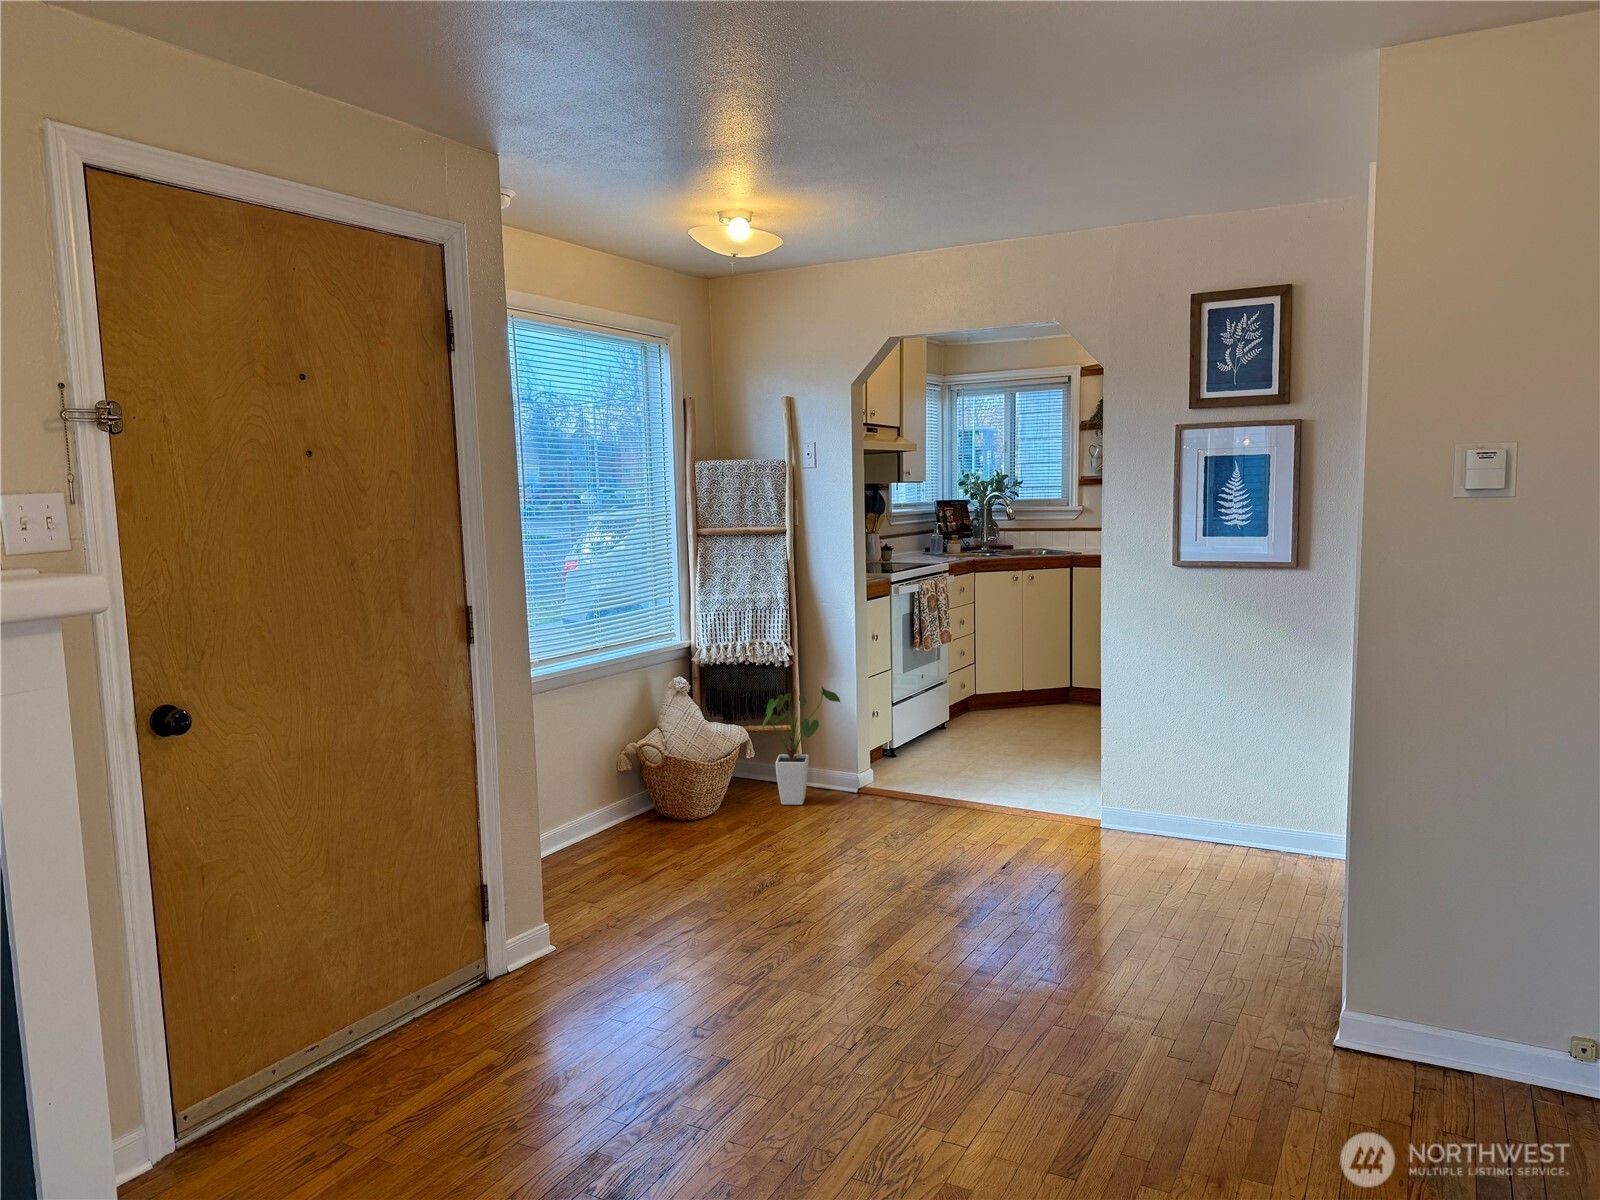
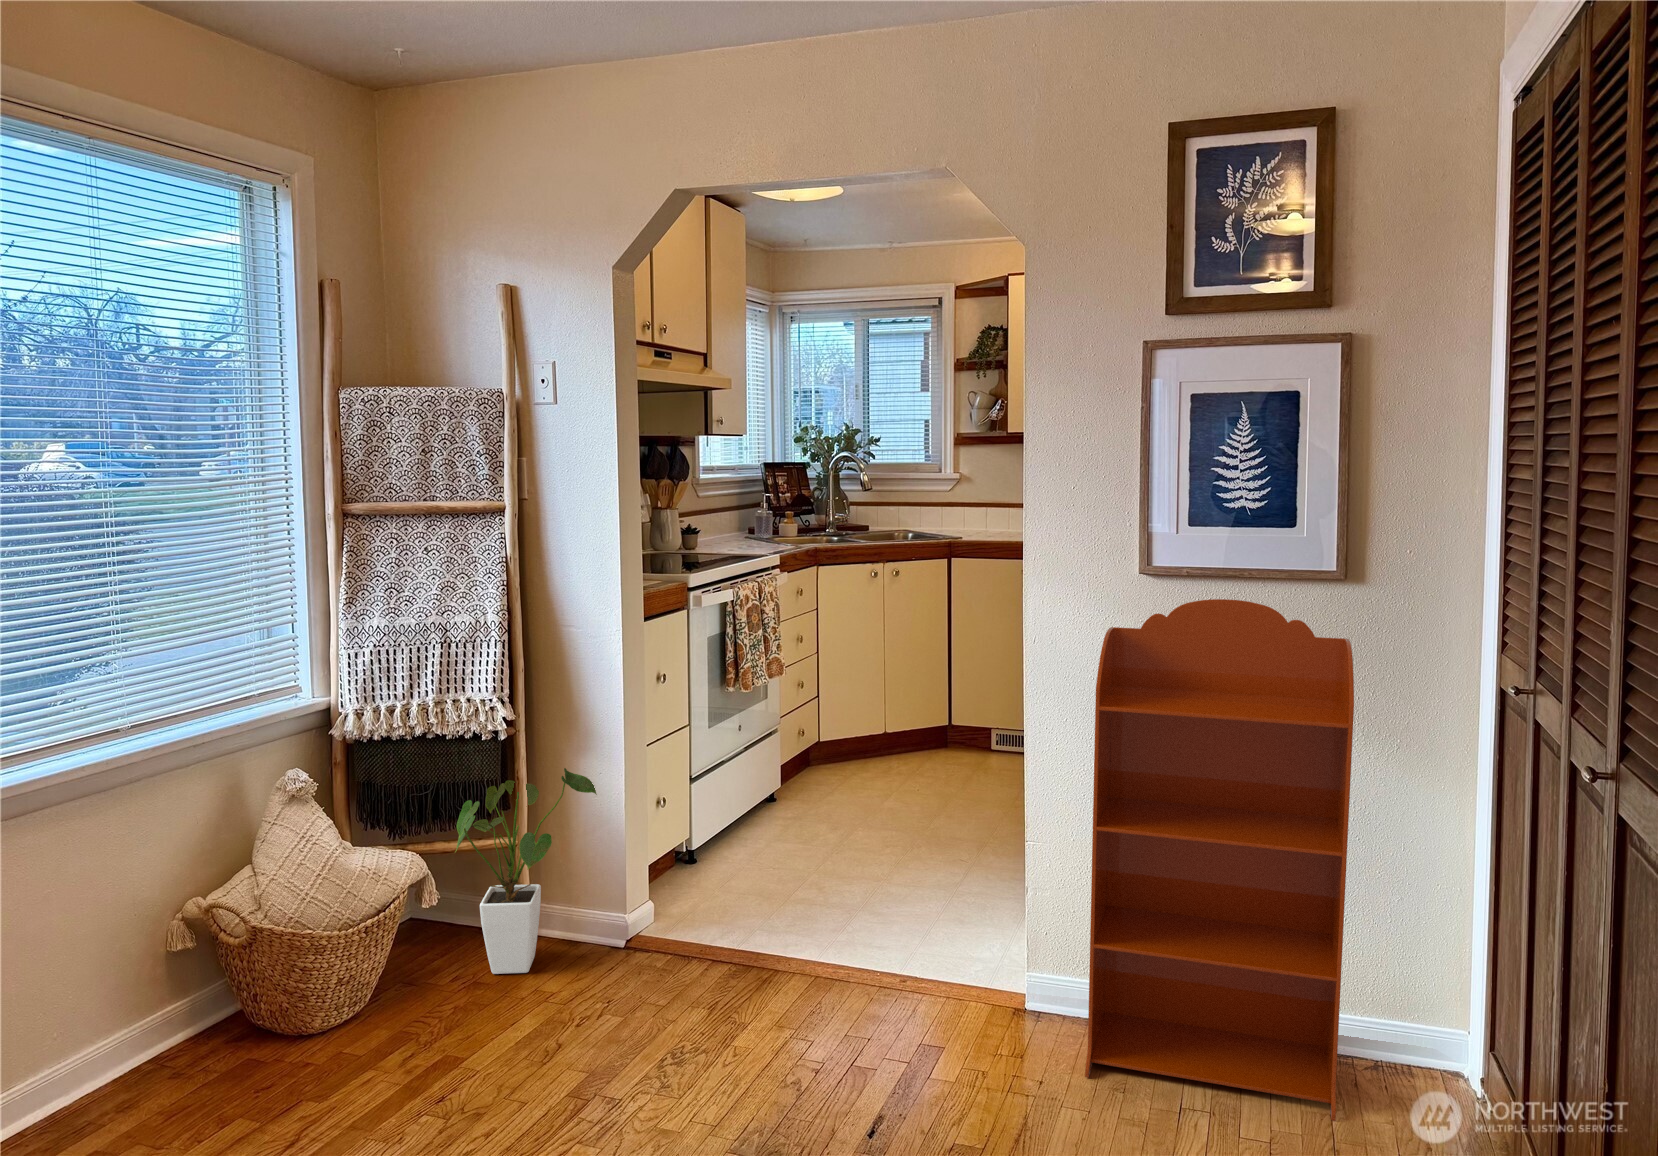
bookcase: none [1137,579,1302,883] -> present [1085,599,1354,1121]

